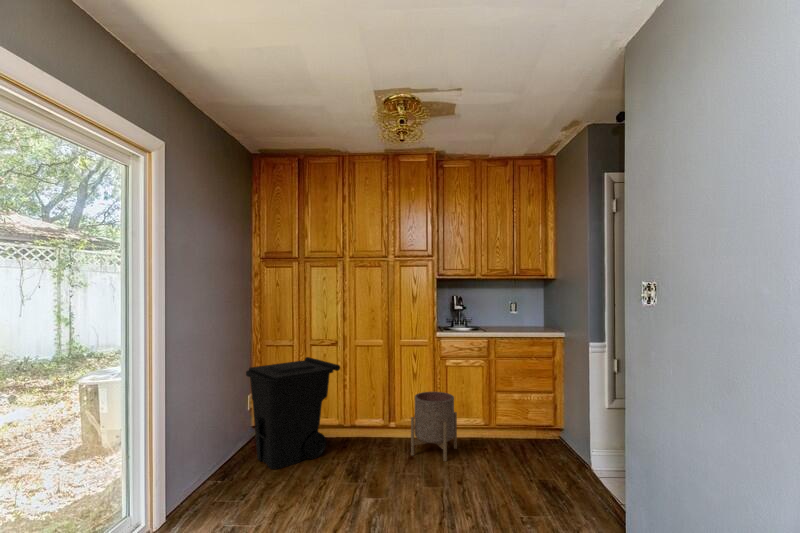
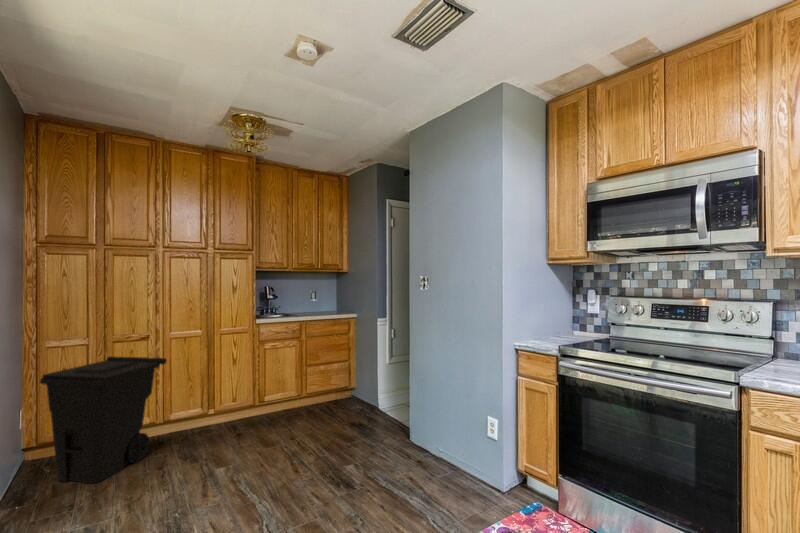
planter: present [411,392,457,461] -> none [242,373,280,434]

